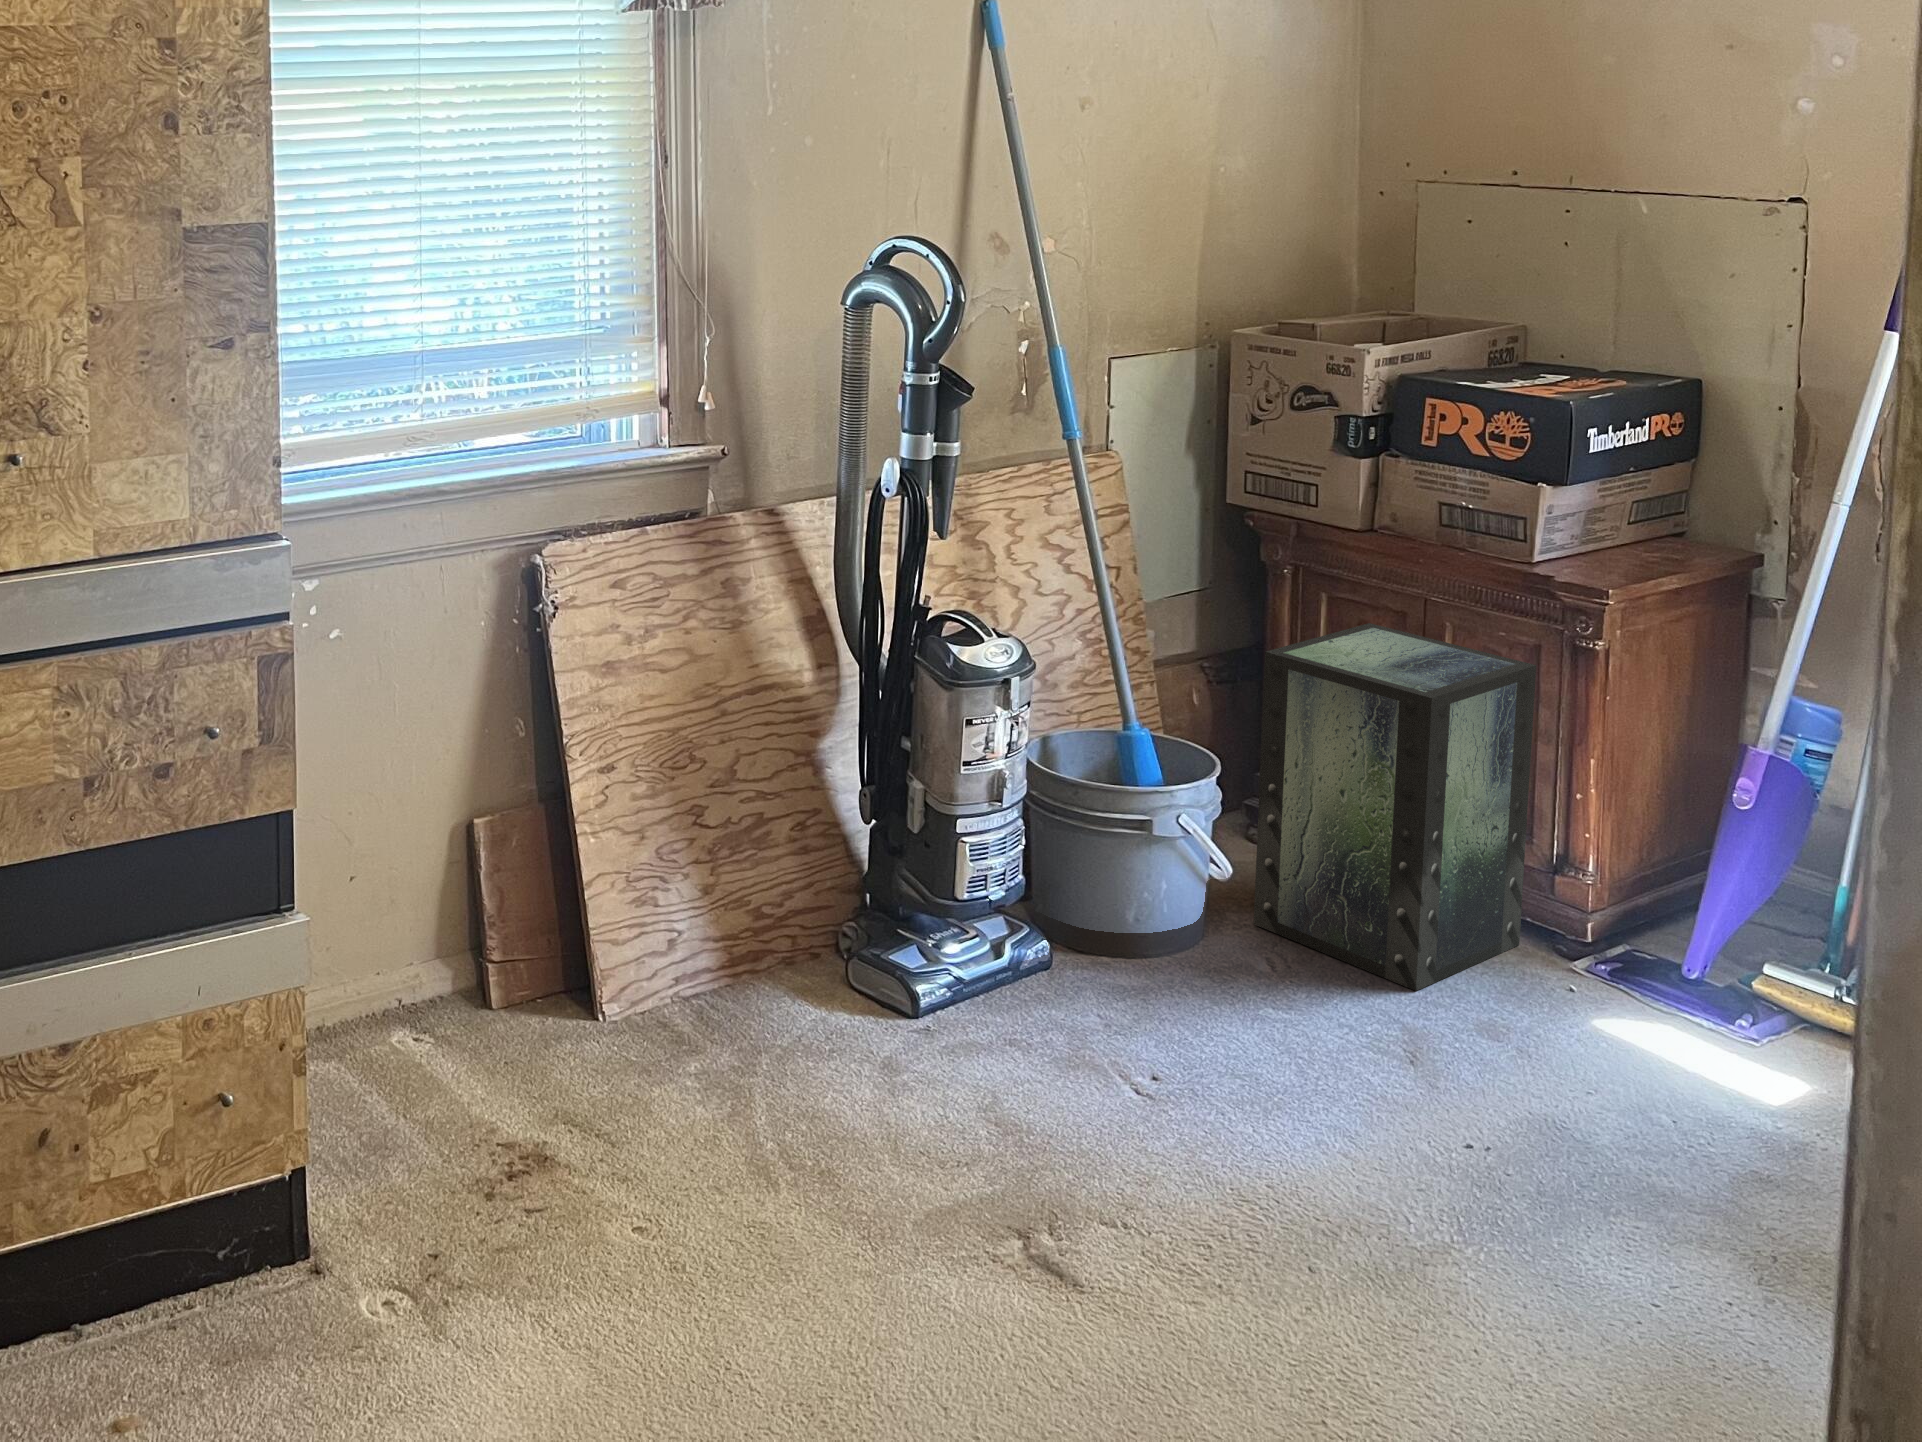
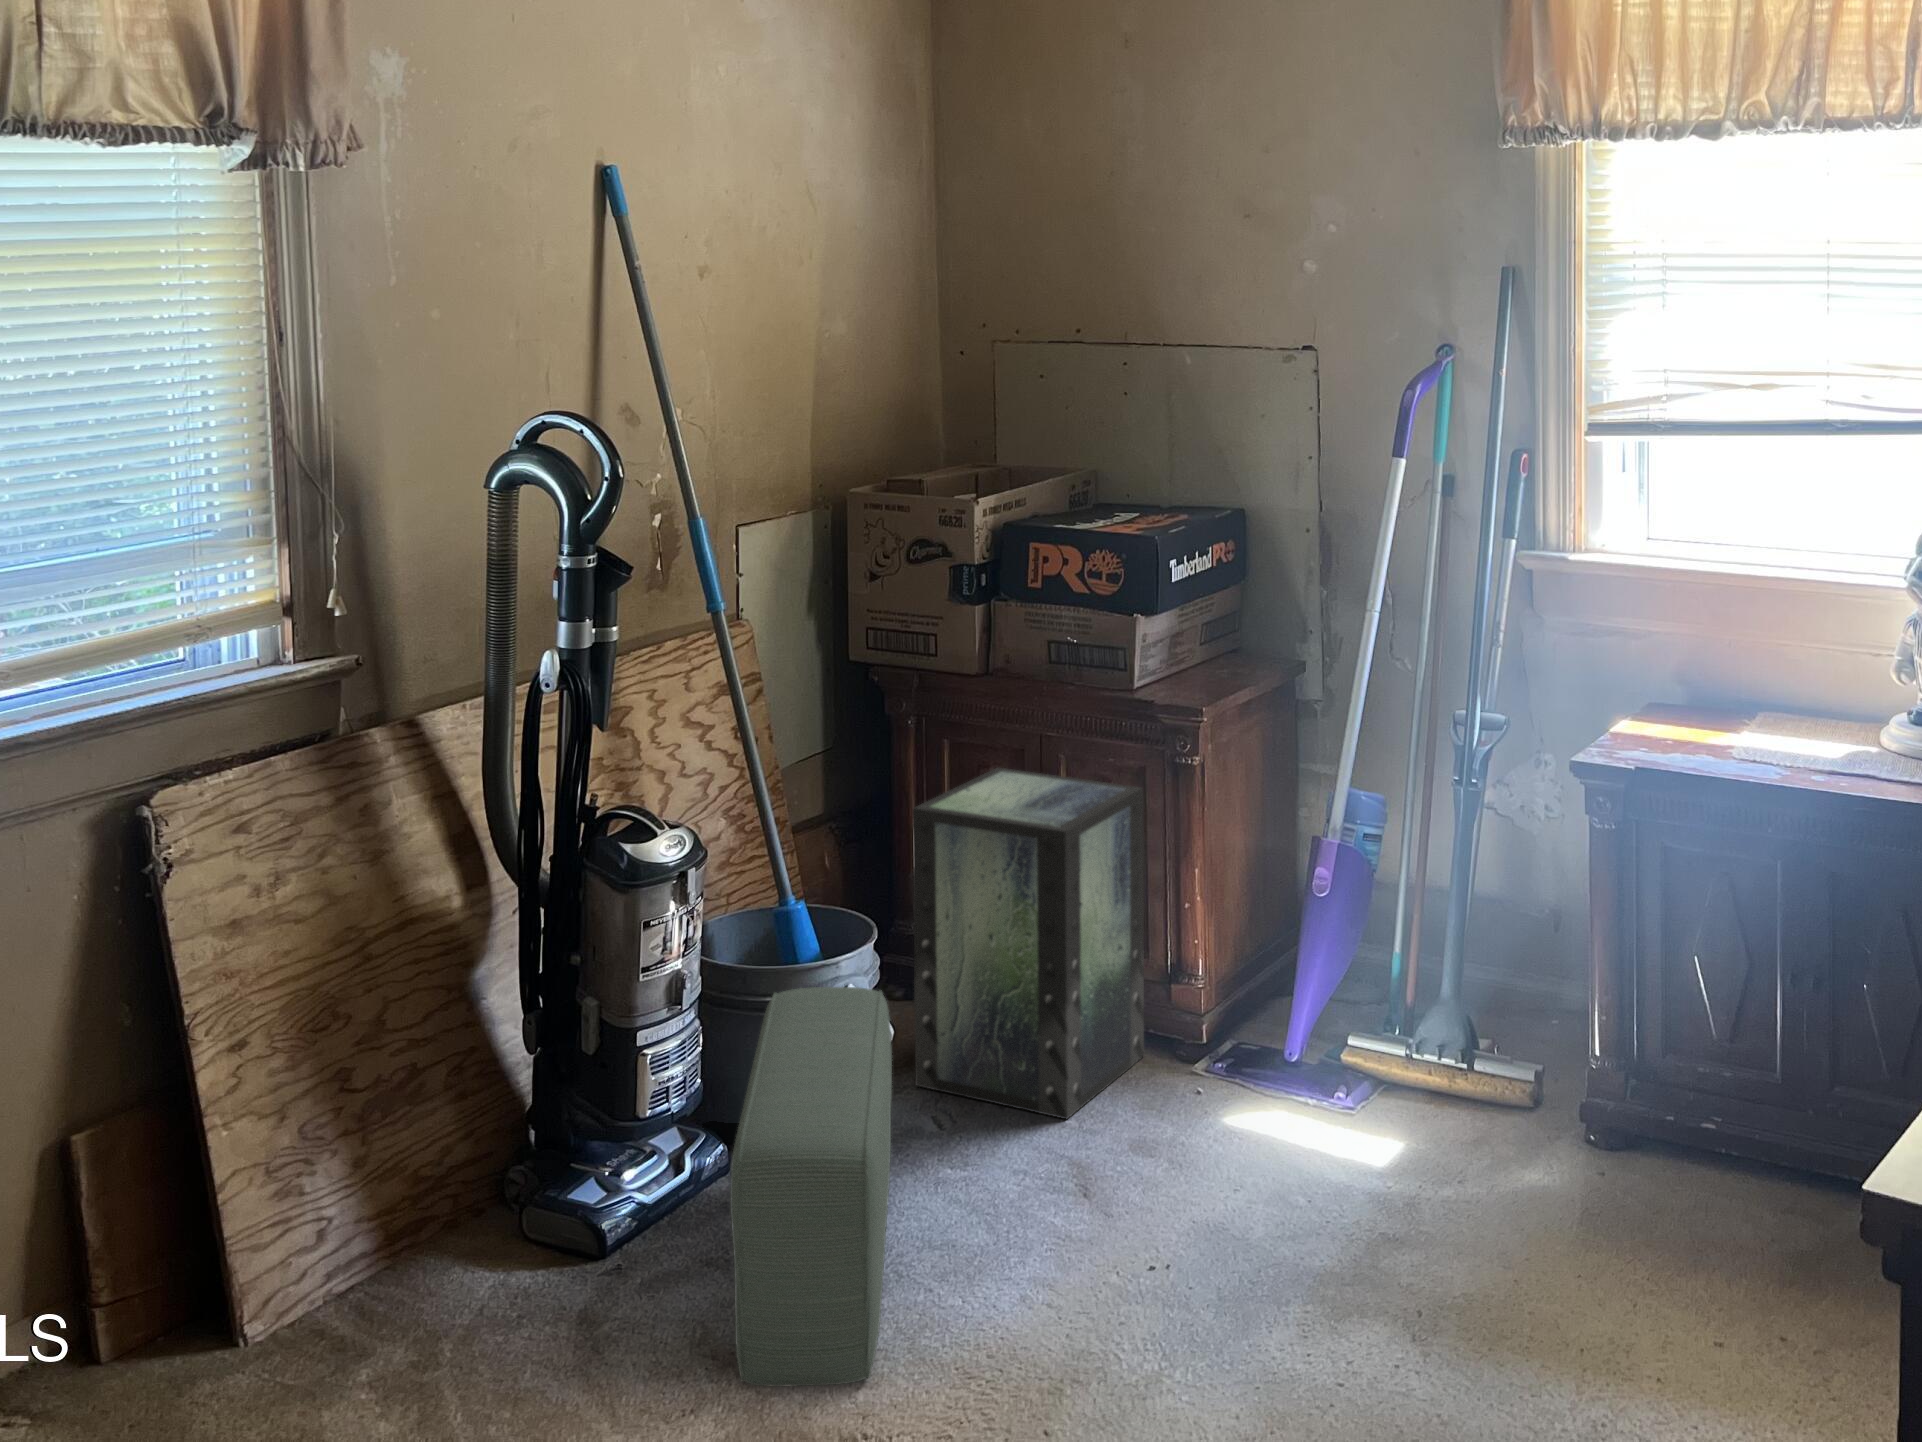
pouf: none [1022,808,1215,1193] -> present [730,987,892,1387]

